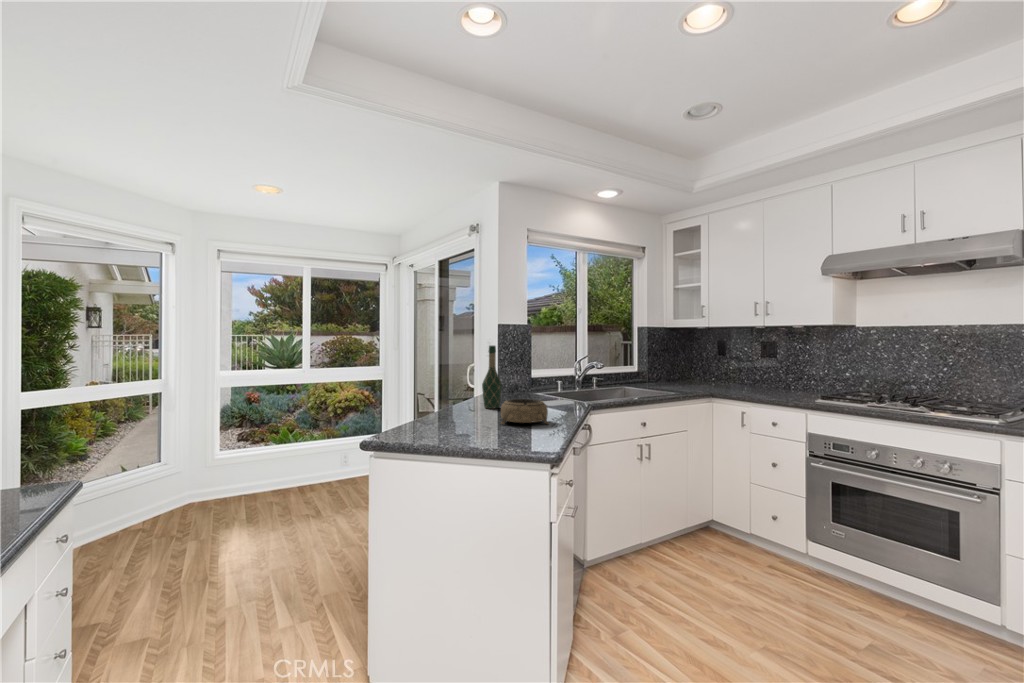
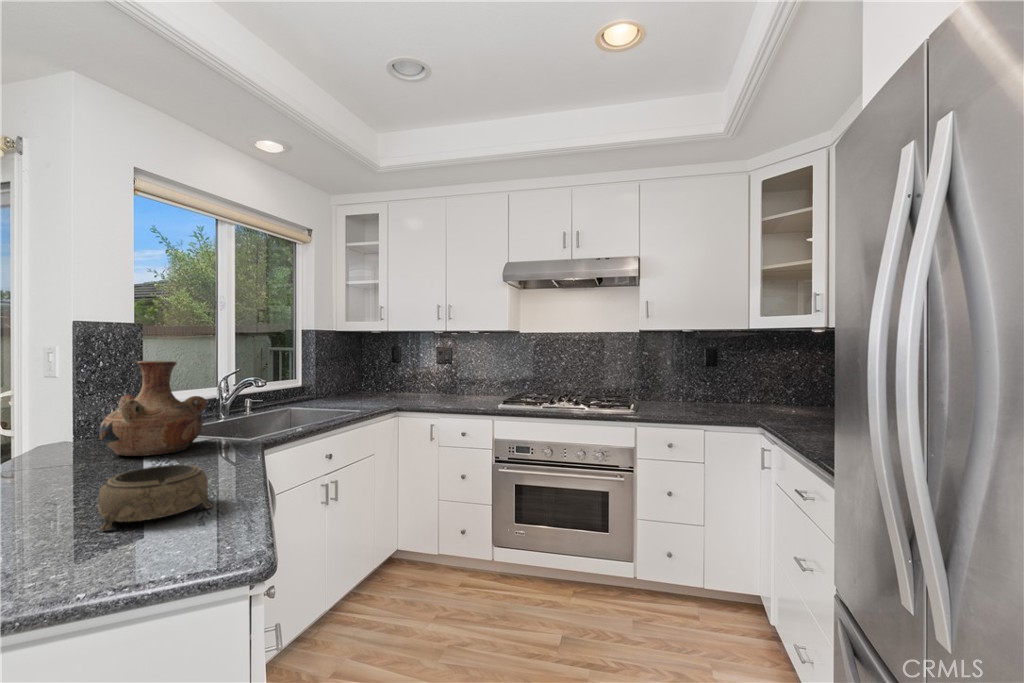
wine bottle: present [482,346,502,409] -> none [37,366,89,488]
vase: none [509,346,561,402] -> present [99,361,206,456]

